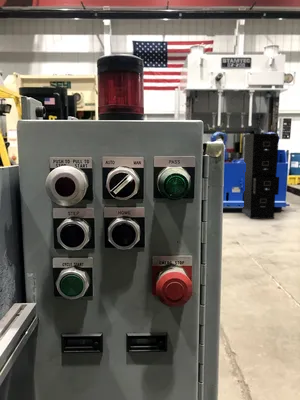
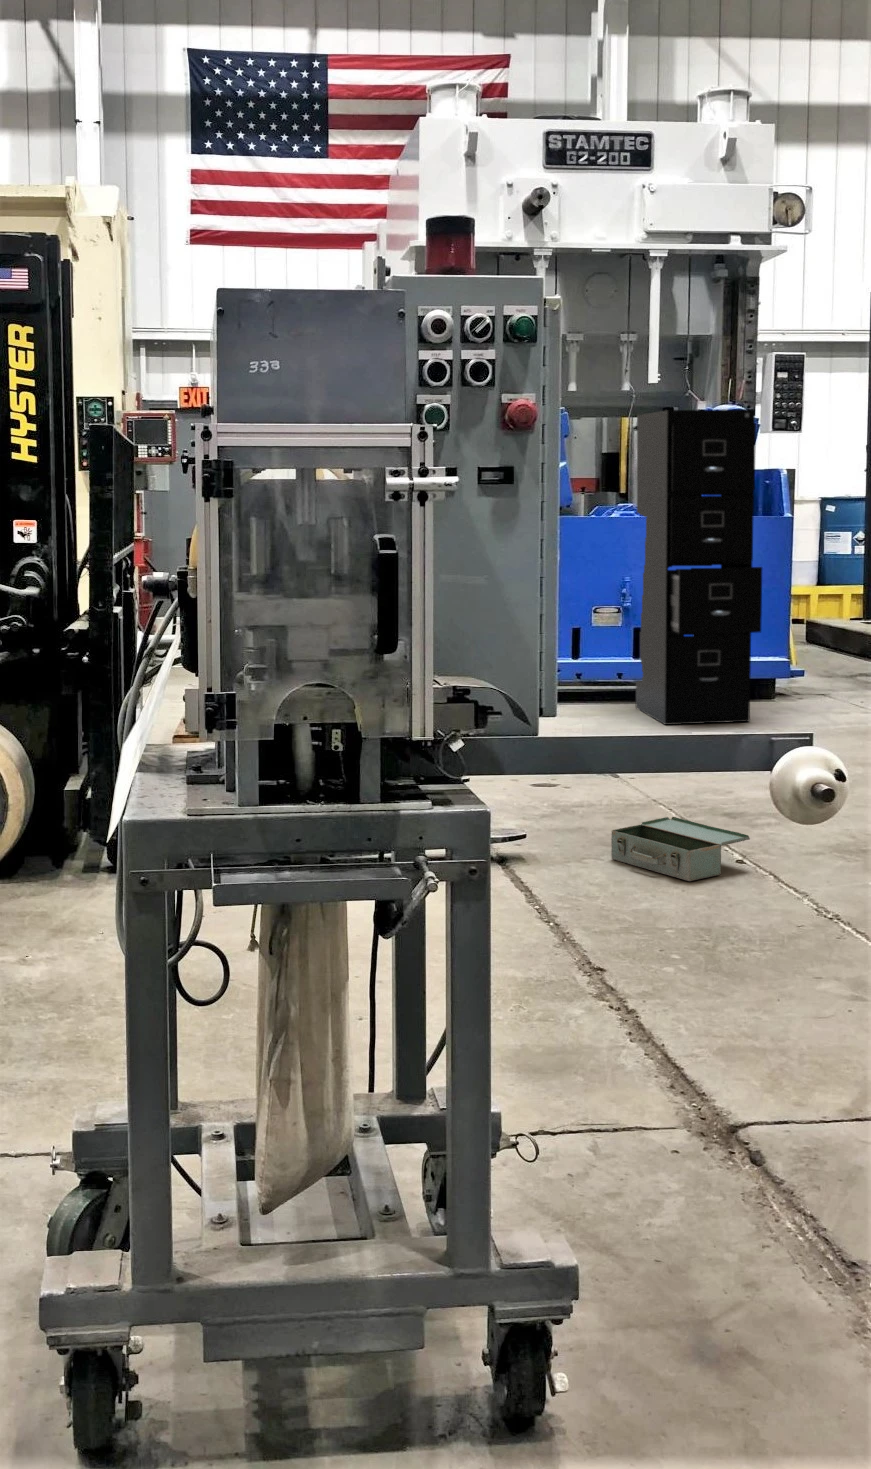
toolbox: none [236,258,279,282] -> present [611,817,750,881]

